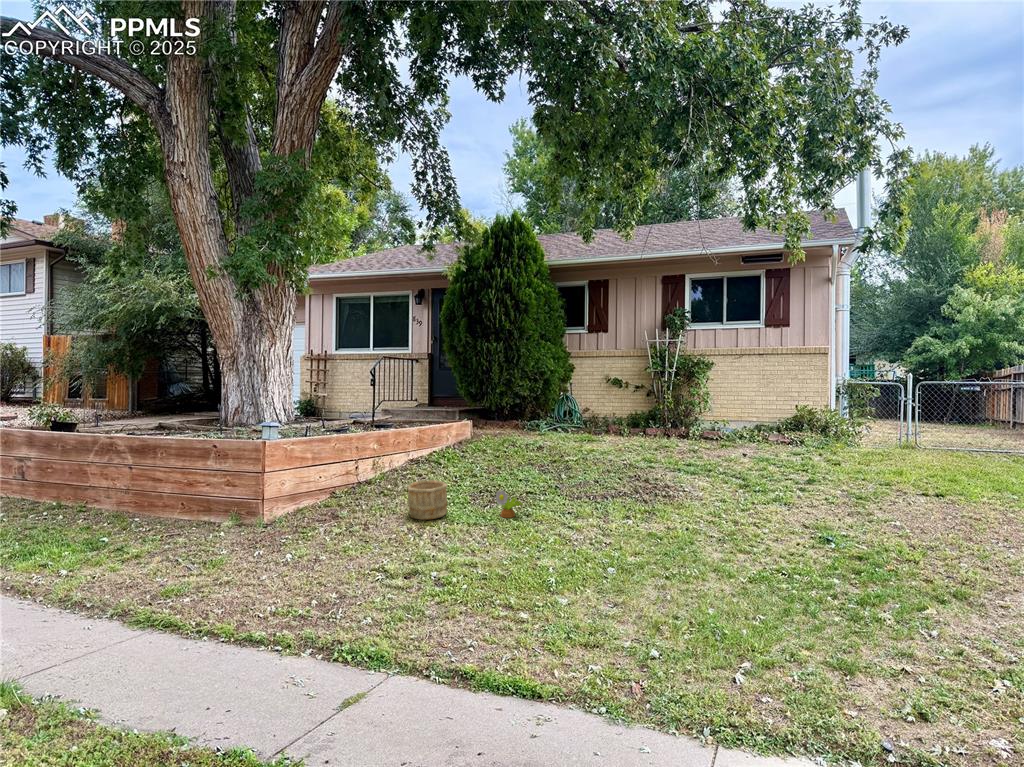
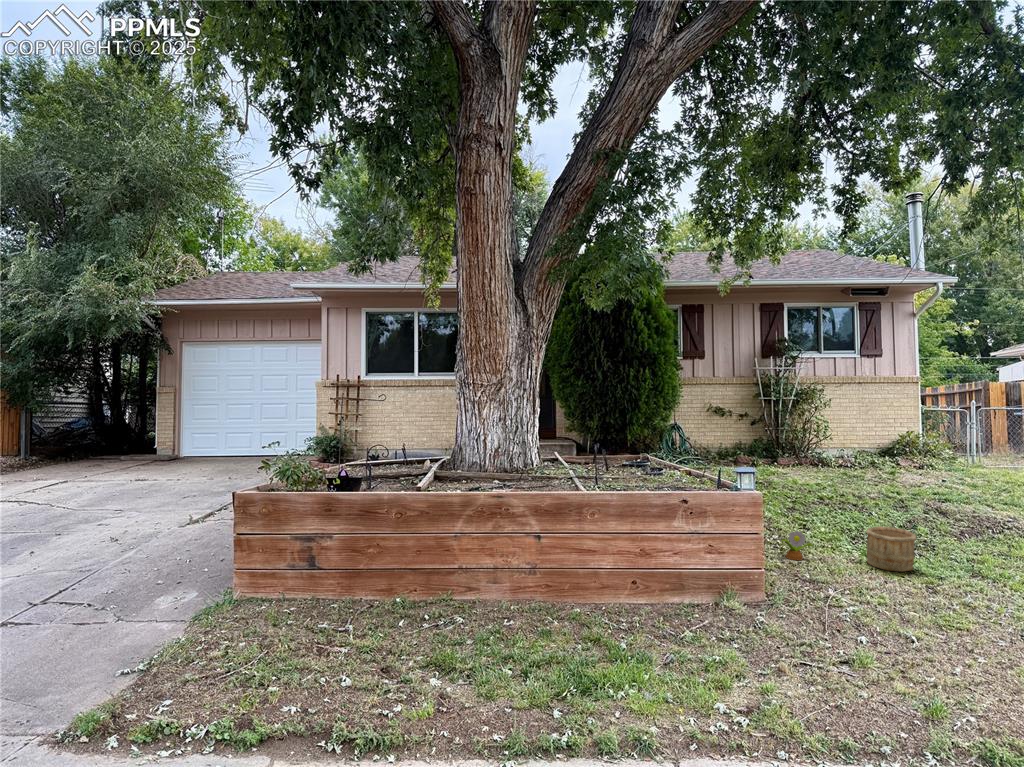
decorative plant: present [495,490,523,518] -> present [782,530,812,560]

